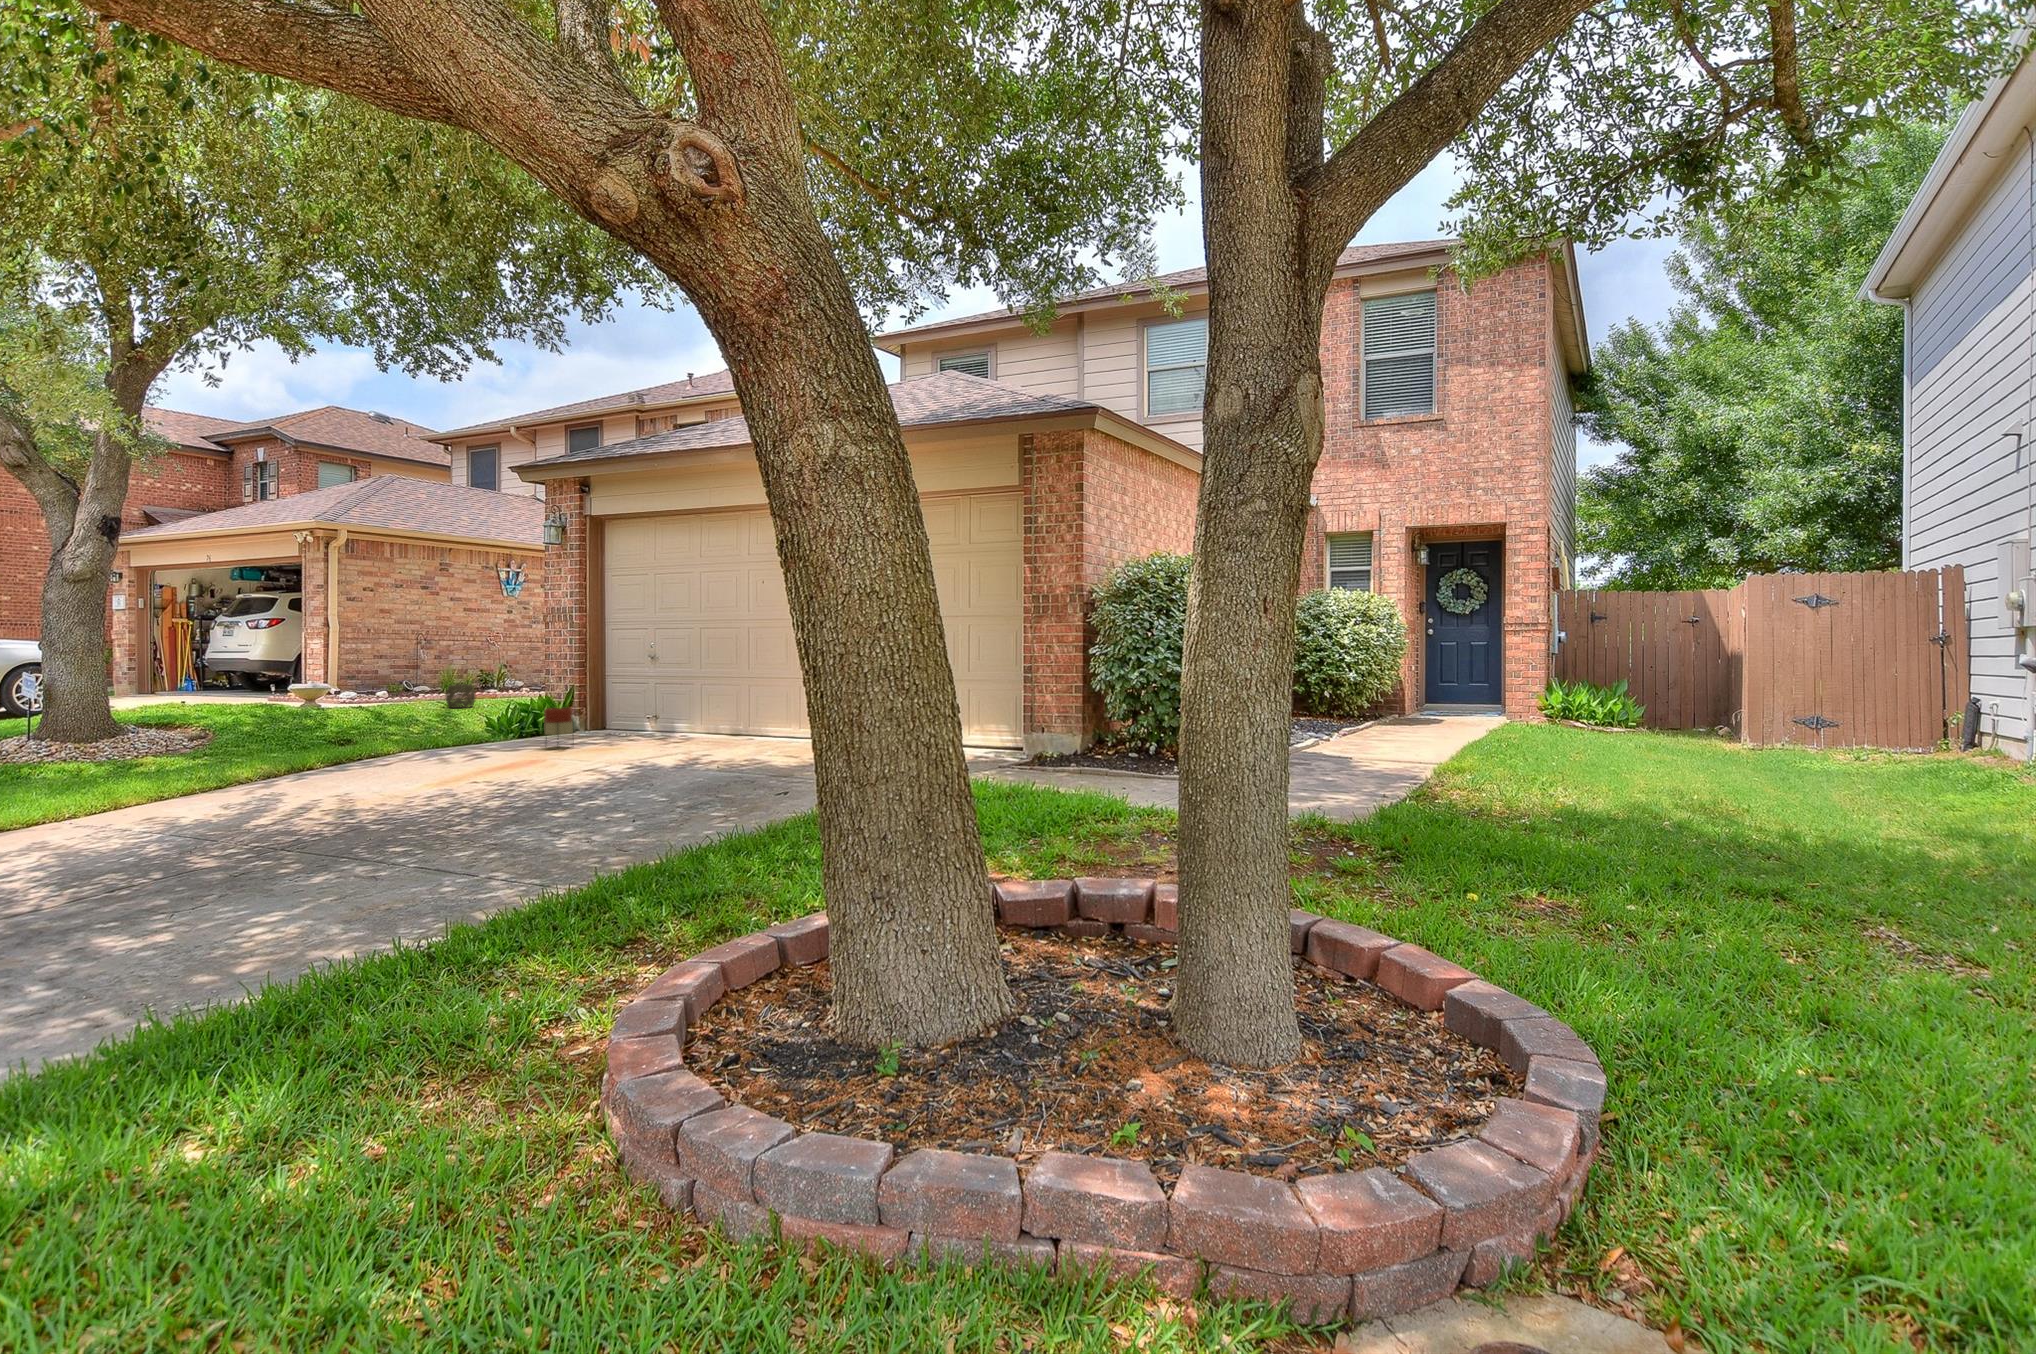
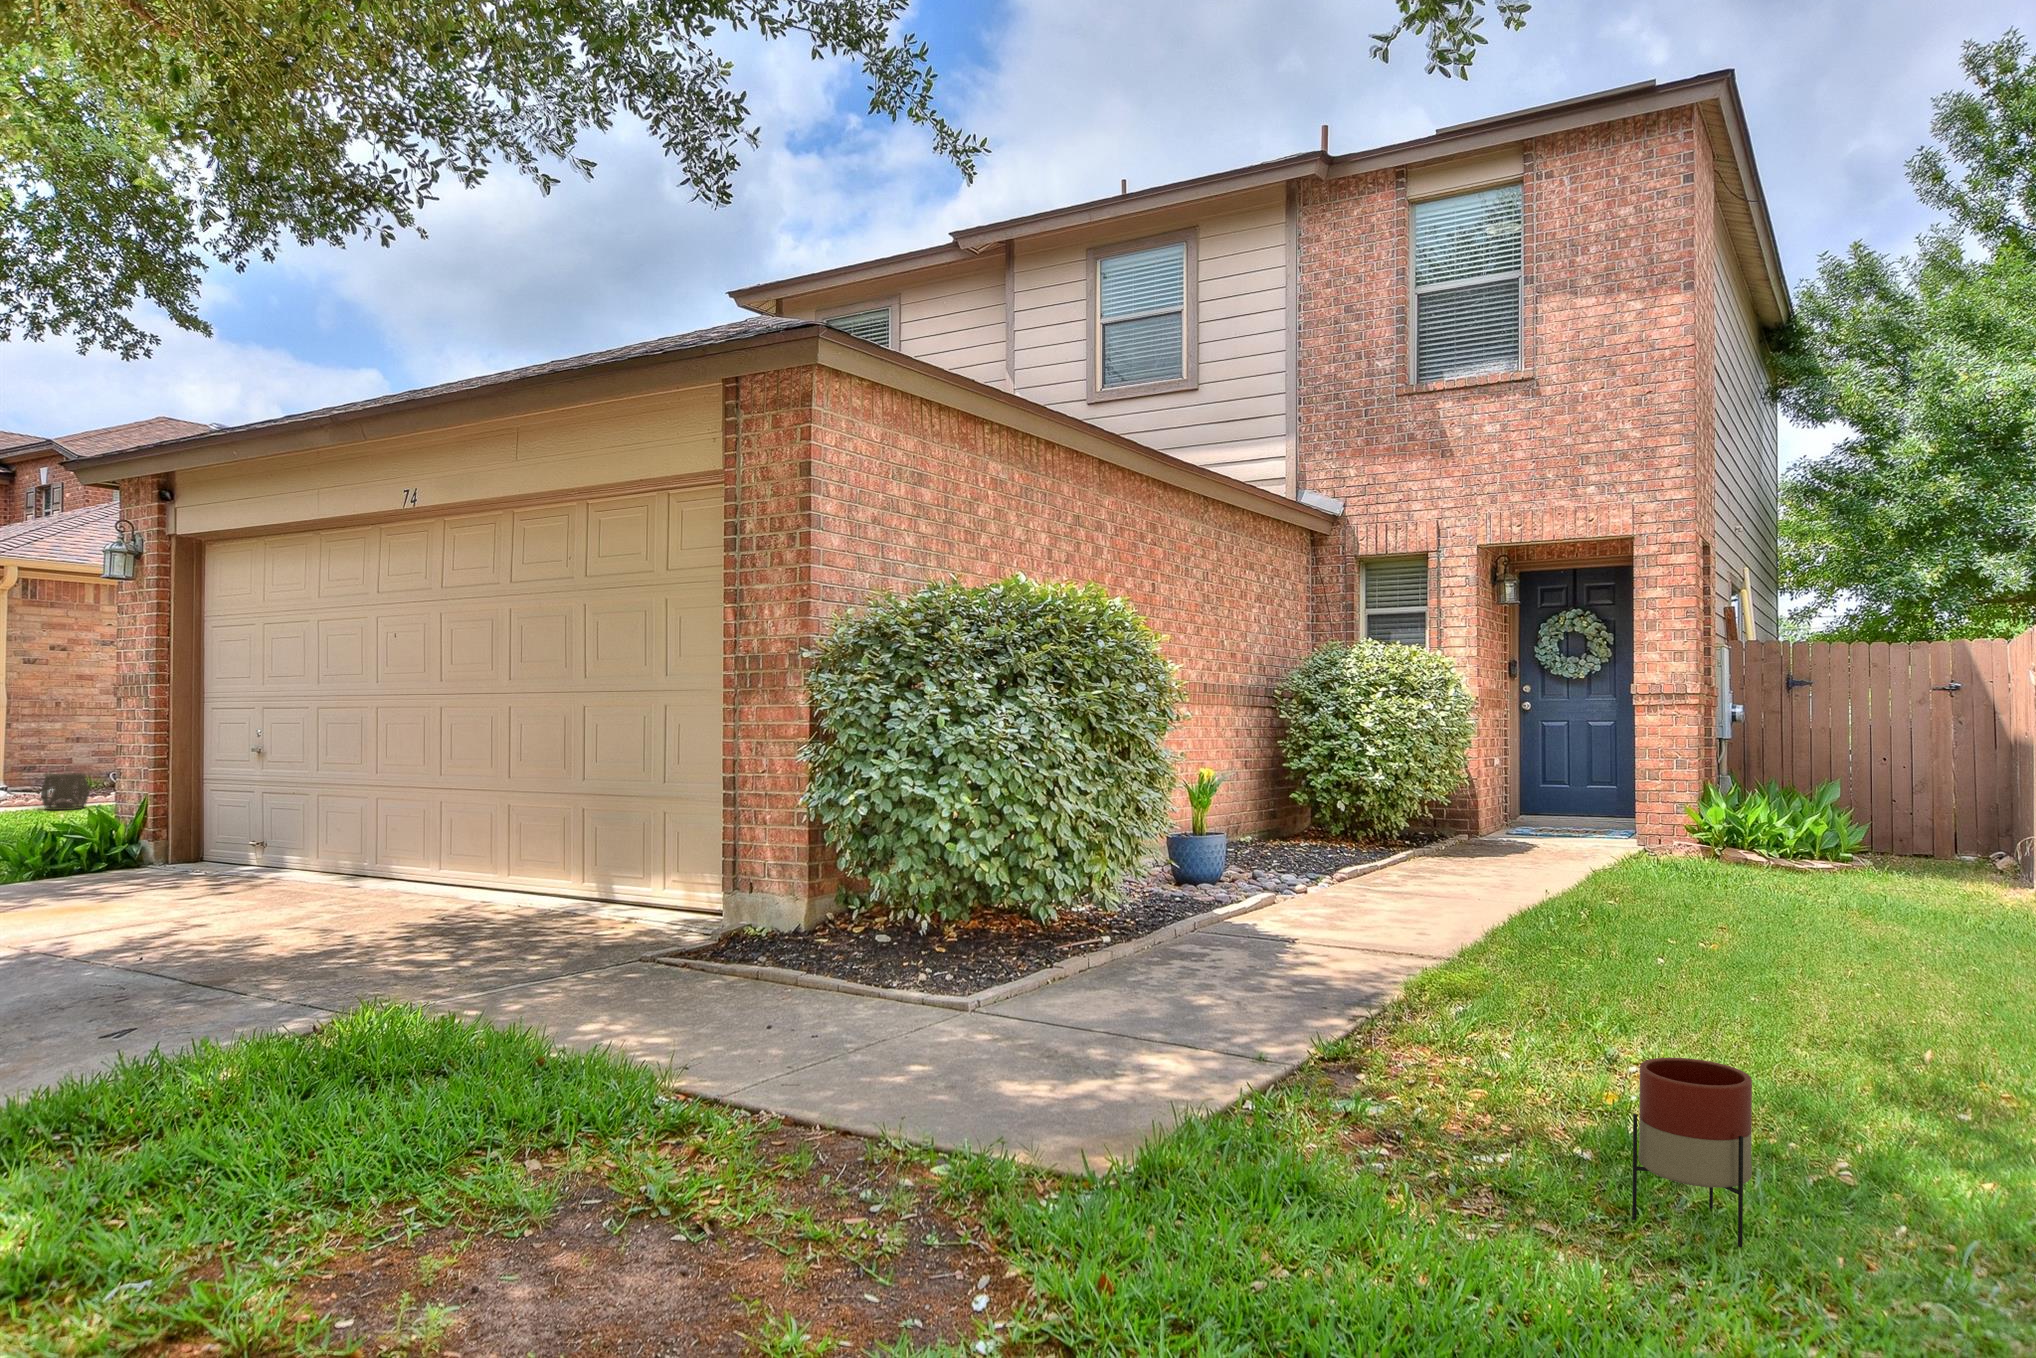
planter: present [544,708,574,744] -> present [1632,1058,1752,1248]

